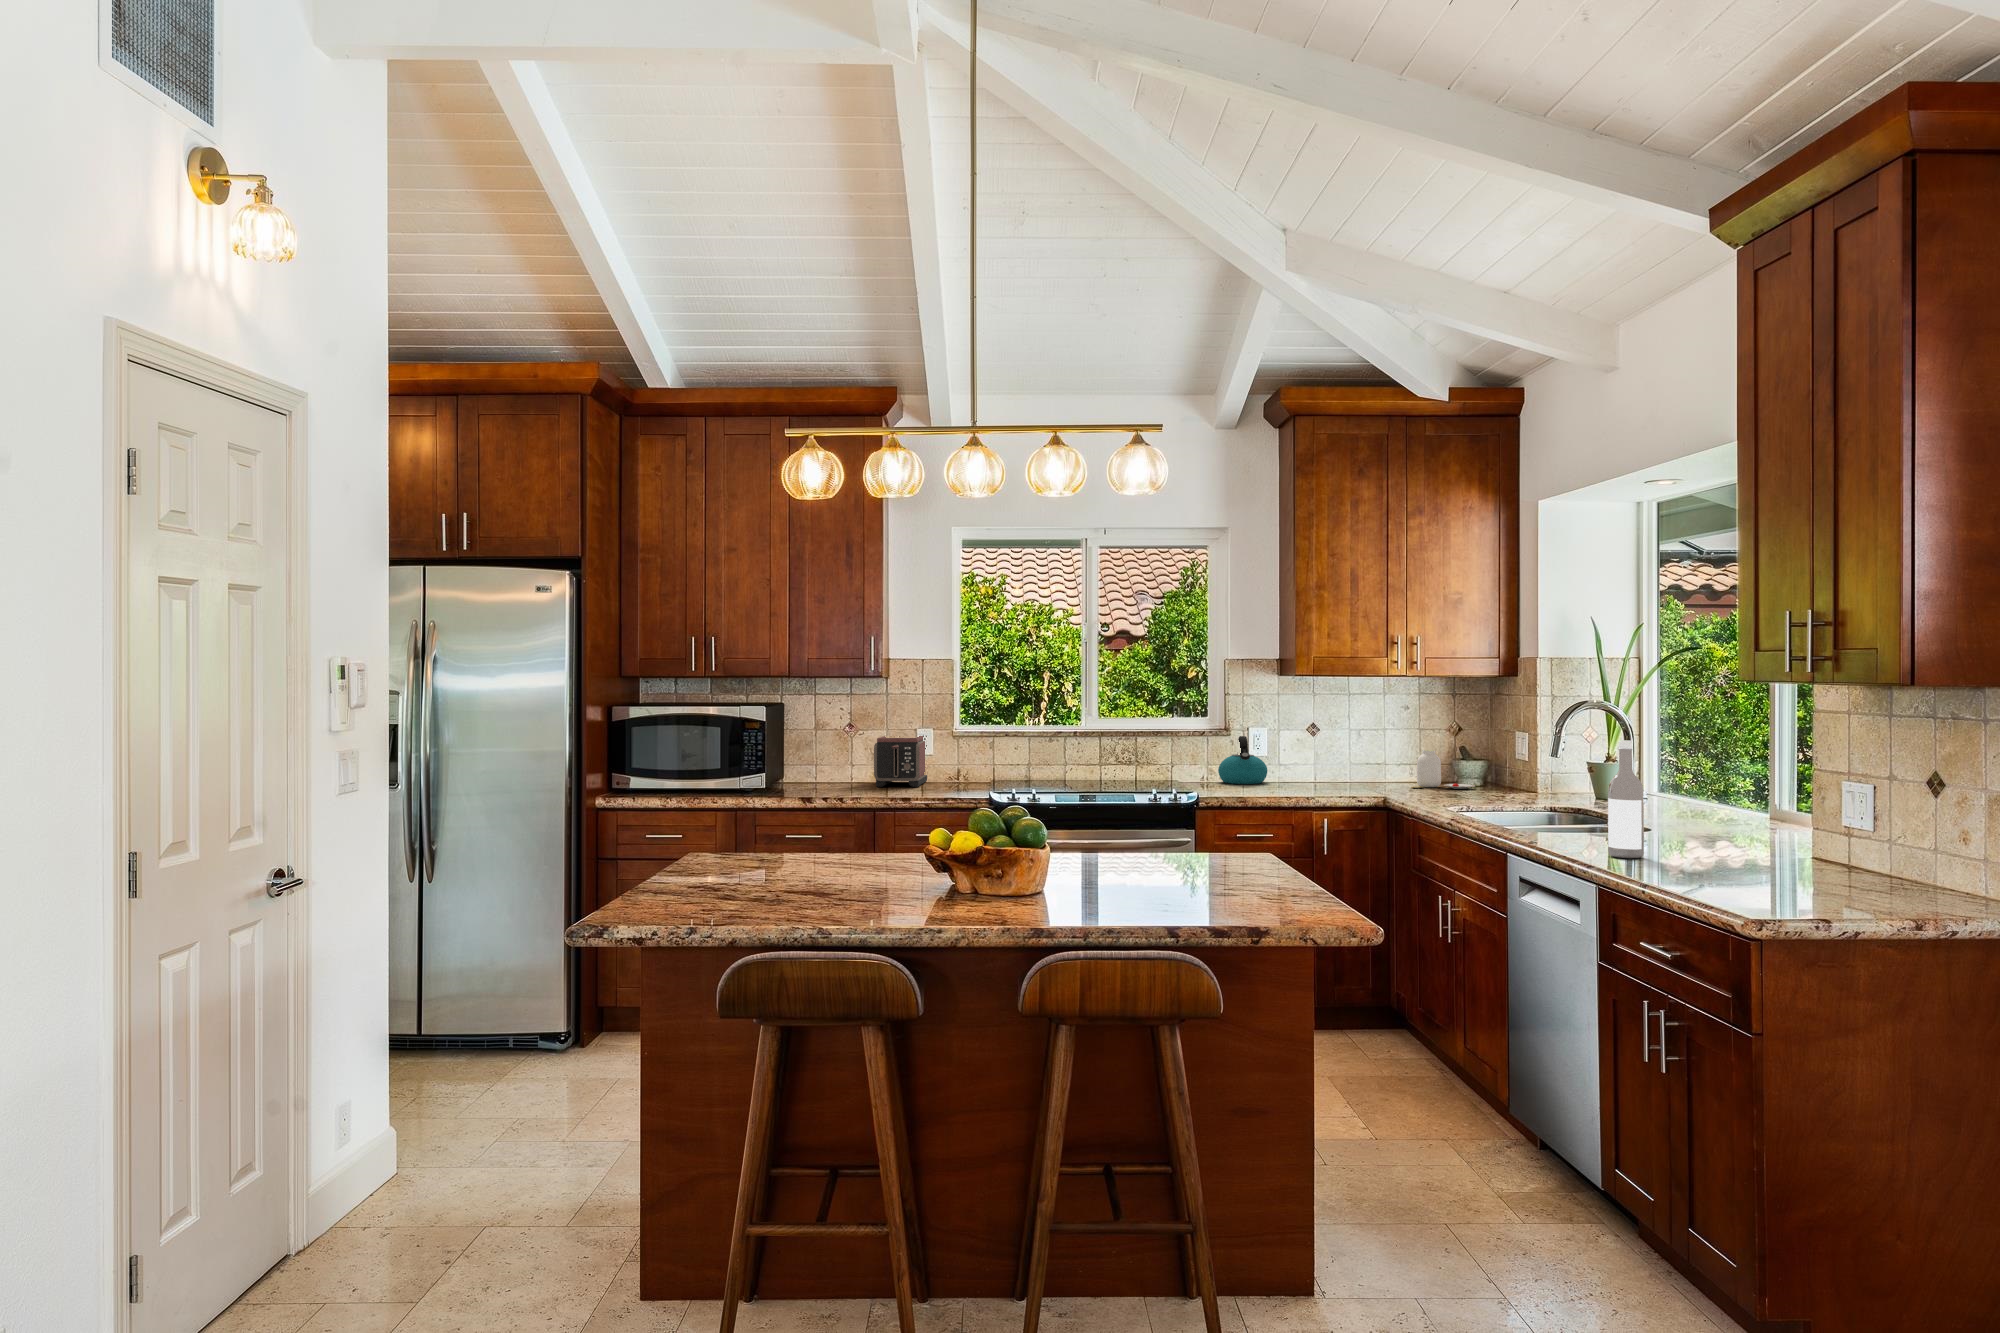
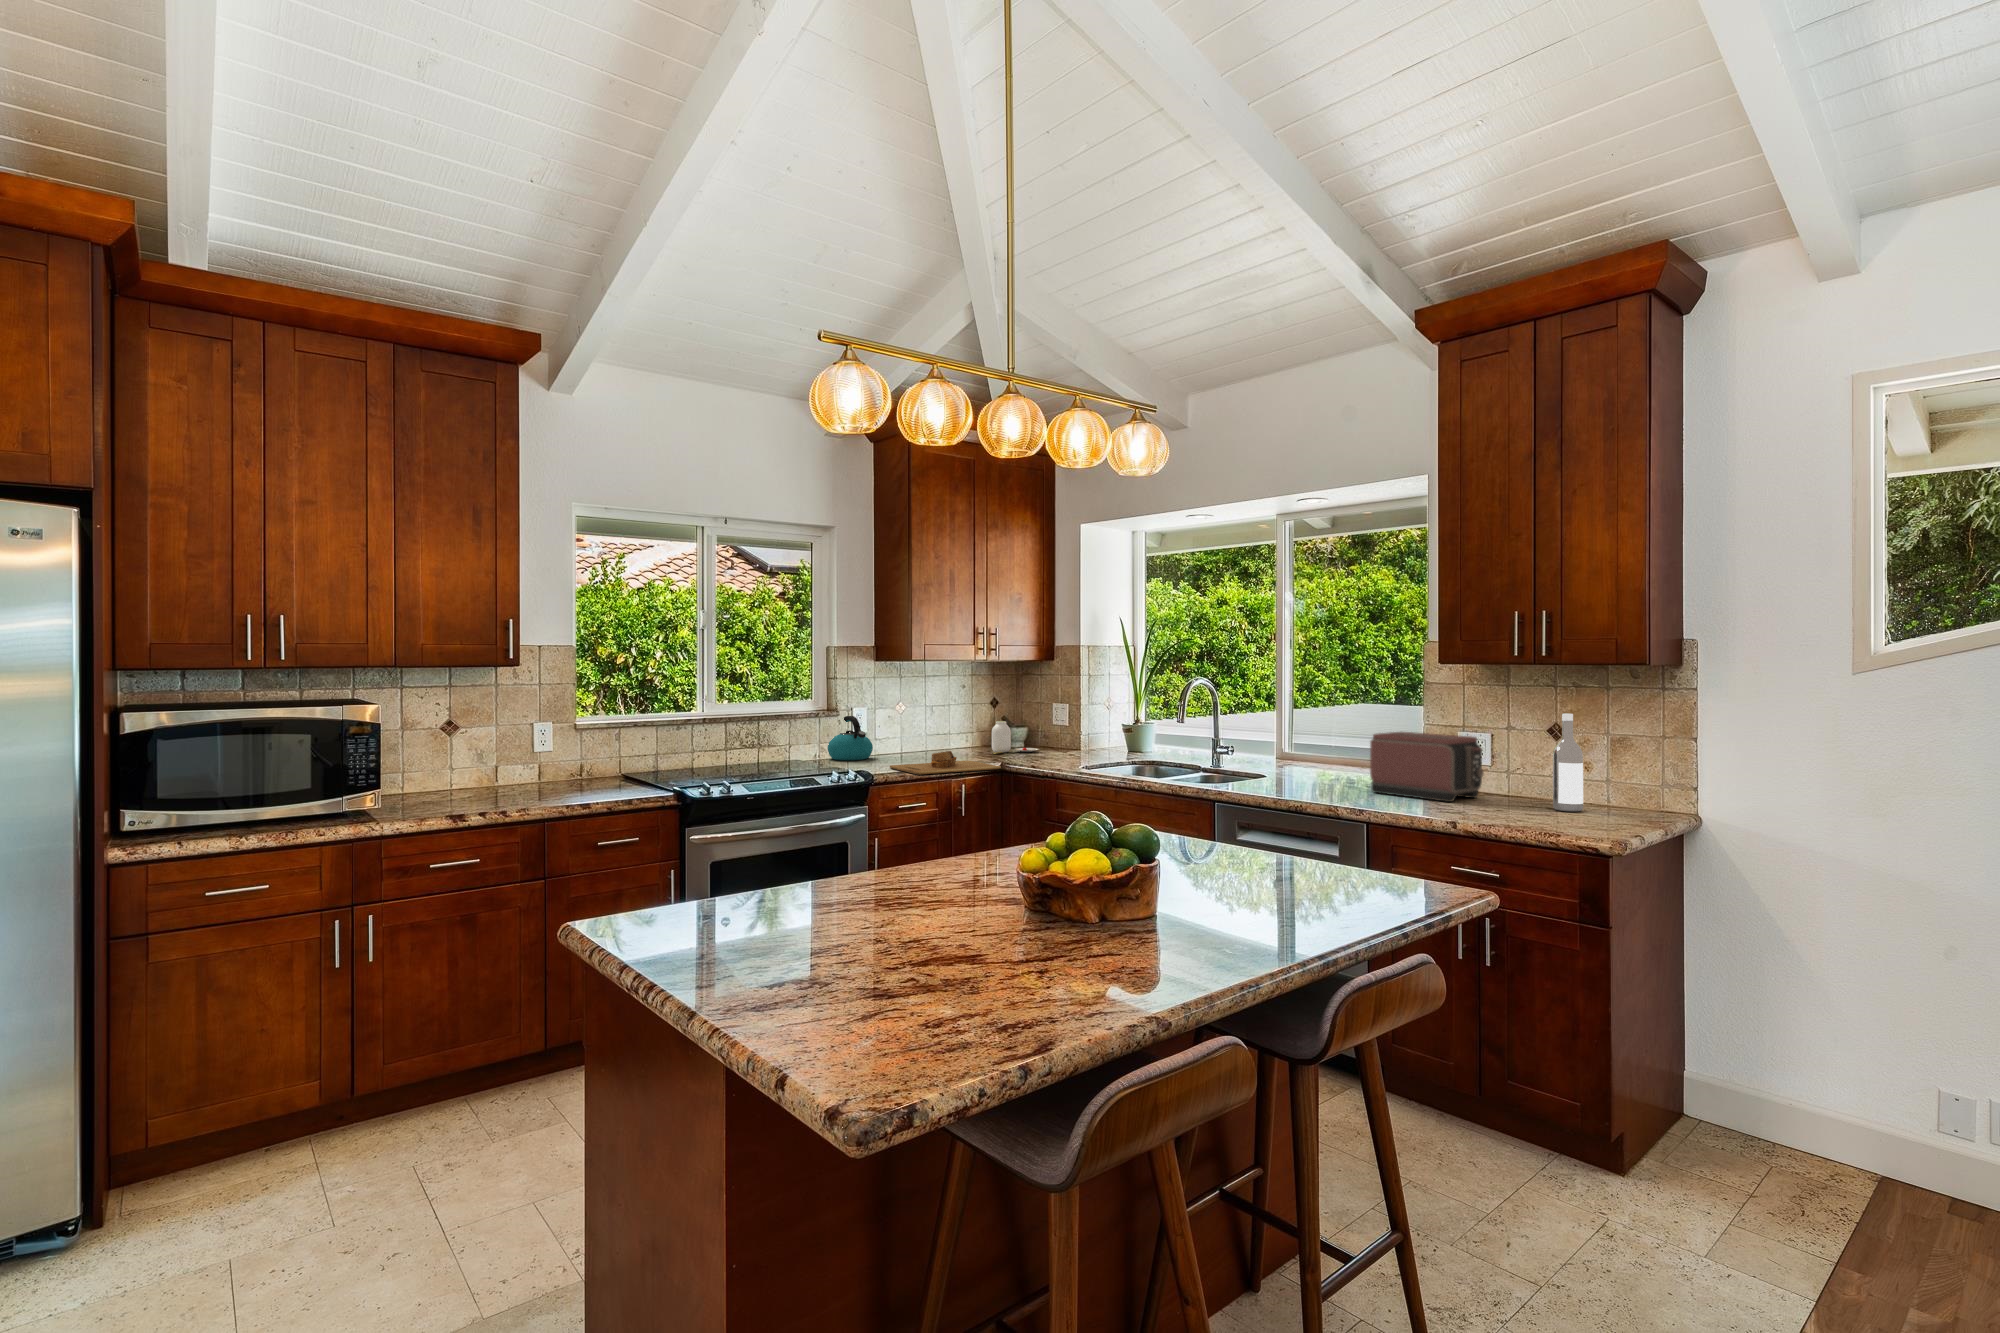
toaster: present [874,736,927,787] -> present [1370,732,1484,802]
wine bottle: present [1608,740,1644,858] -> present [1553,714,1583,812]
cutting board: none [1243,777,1352,801] -> present [890,751,1001,775]

